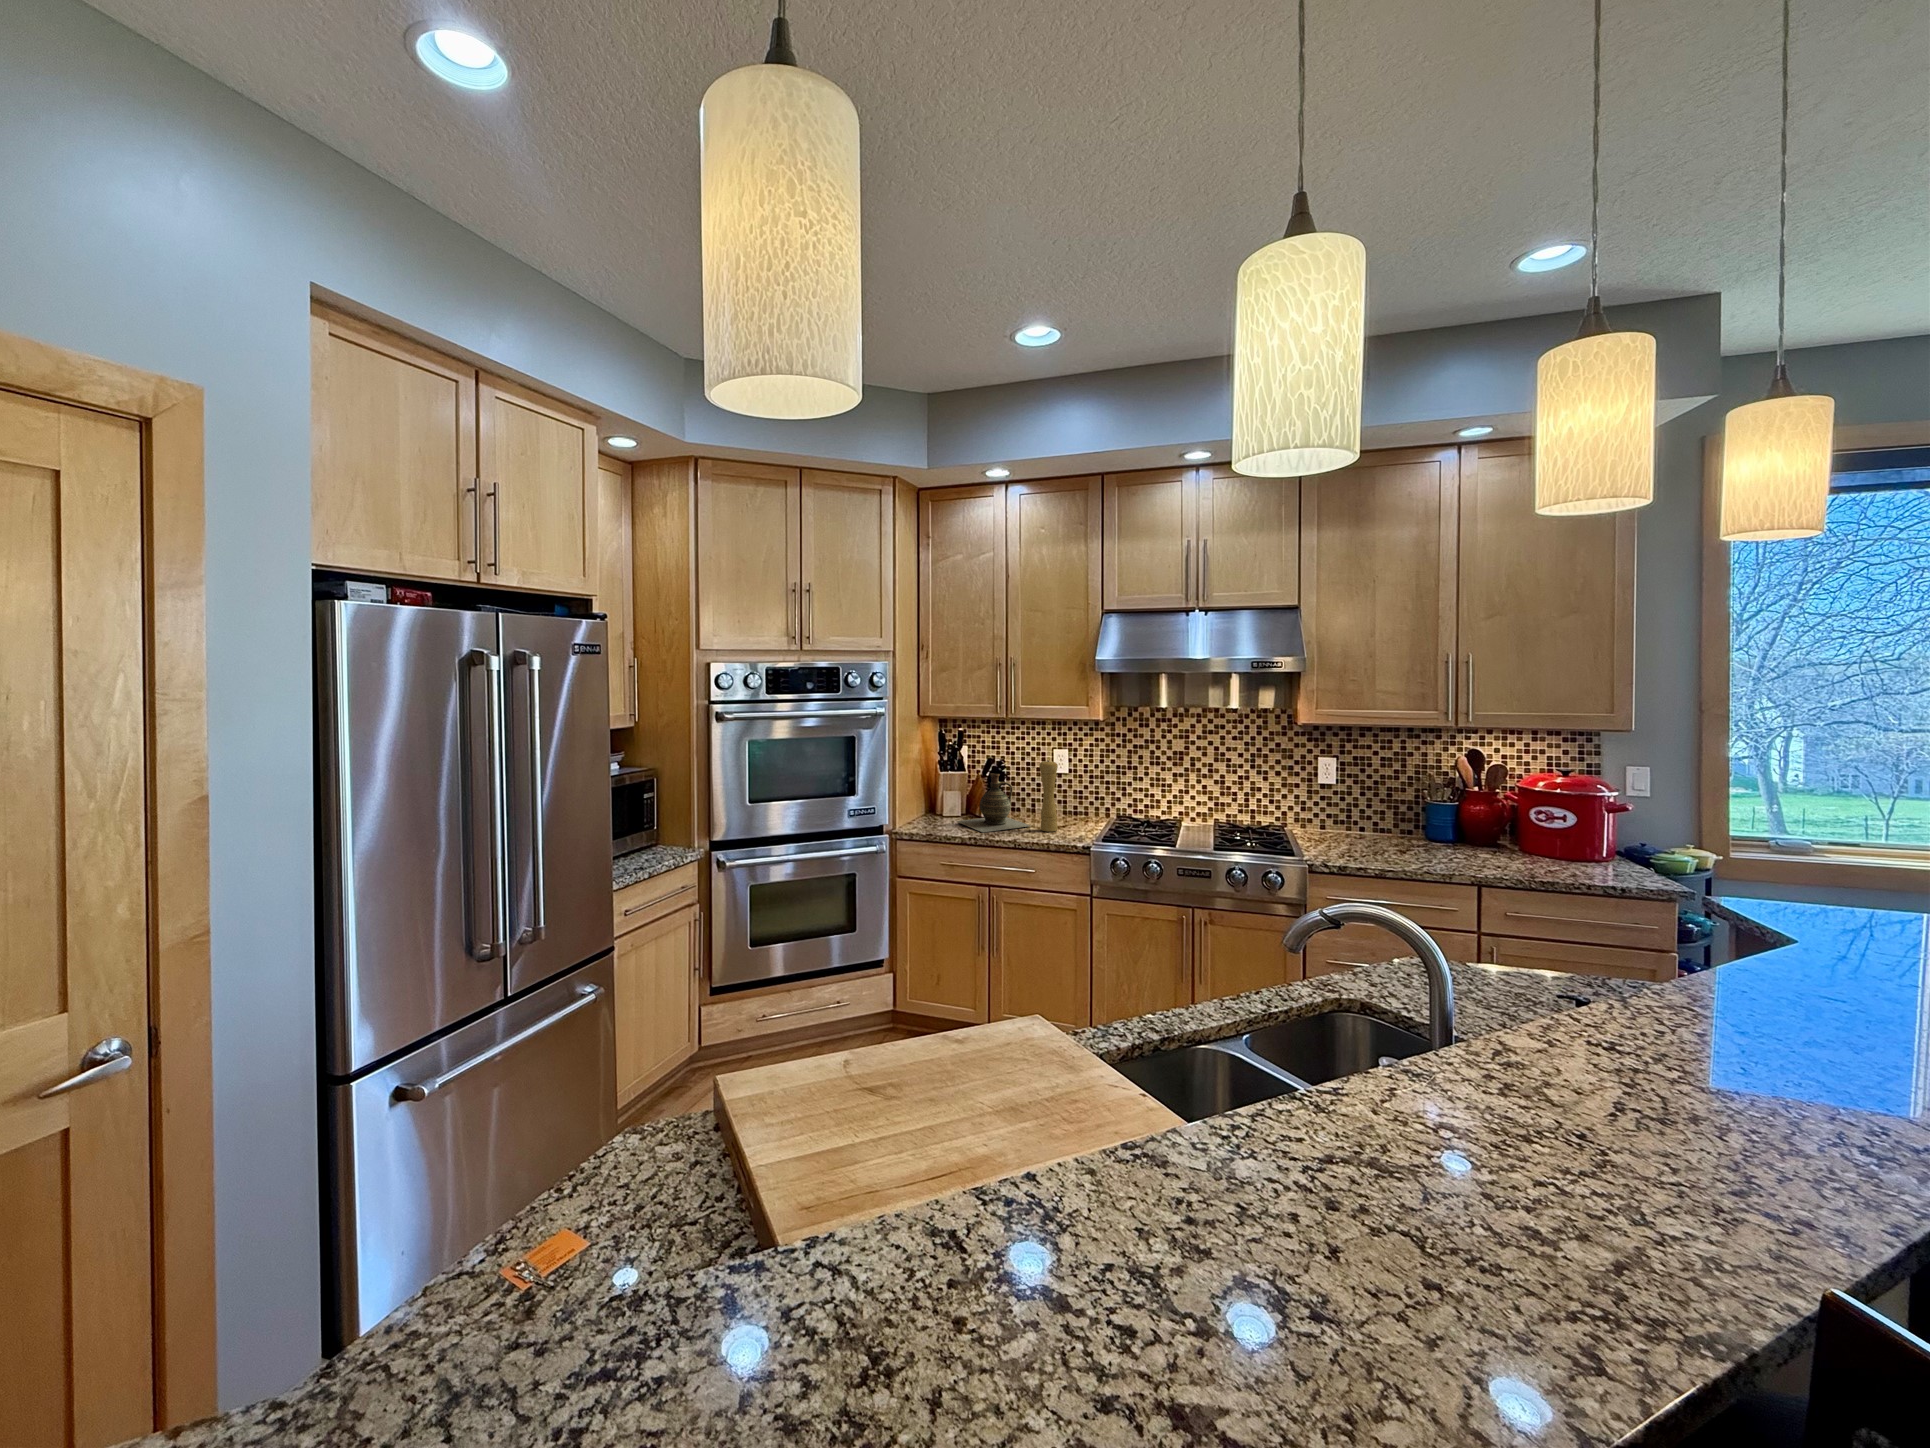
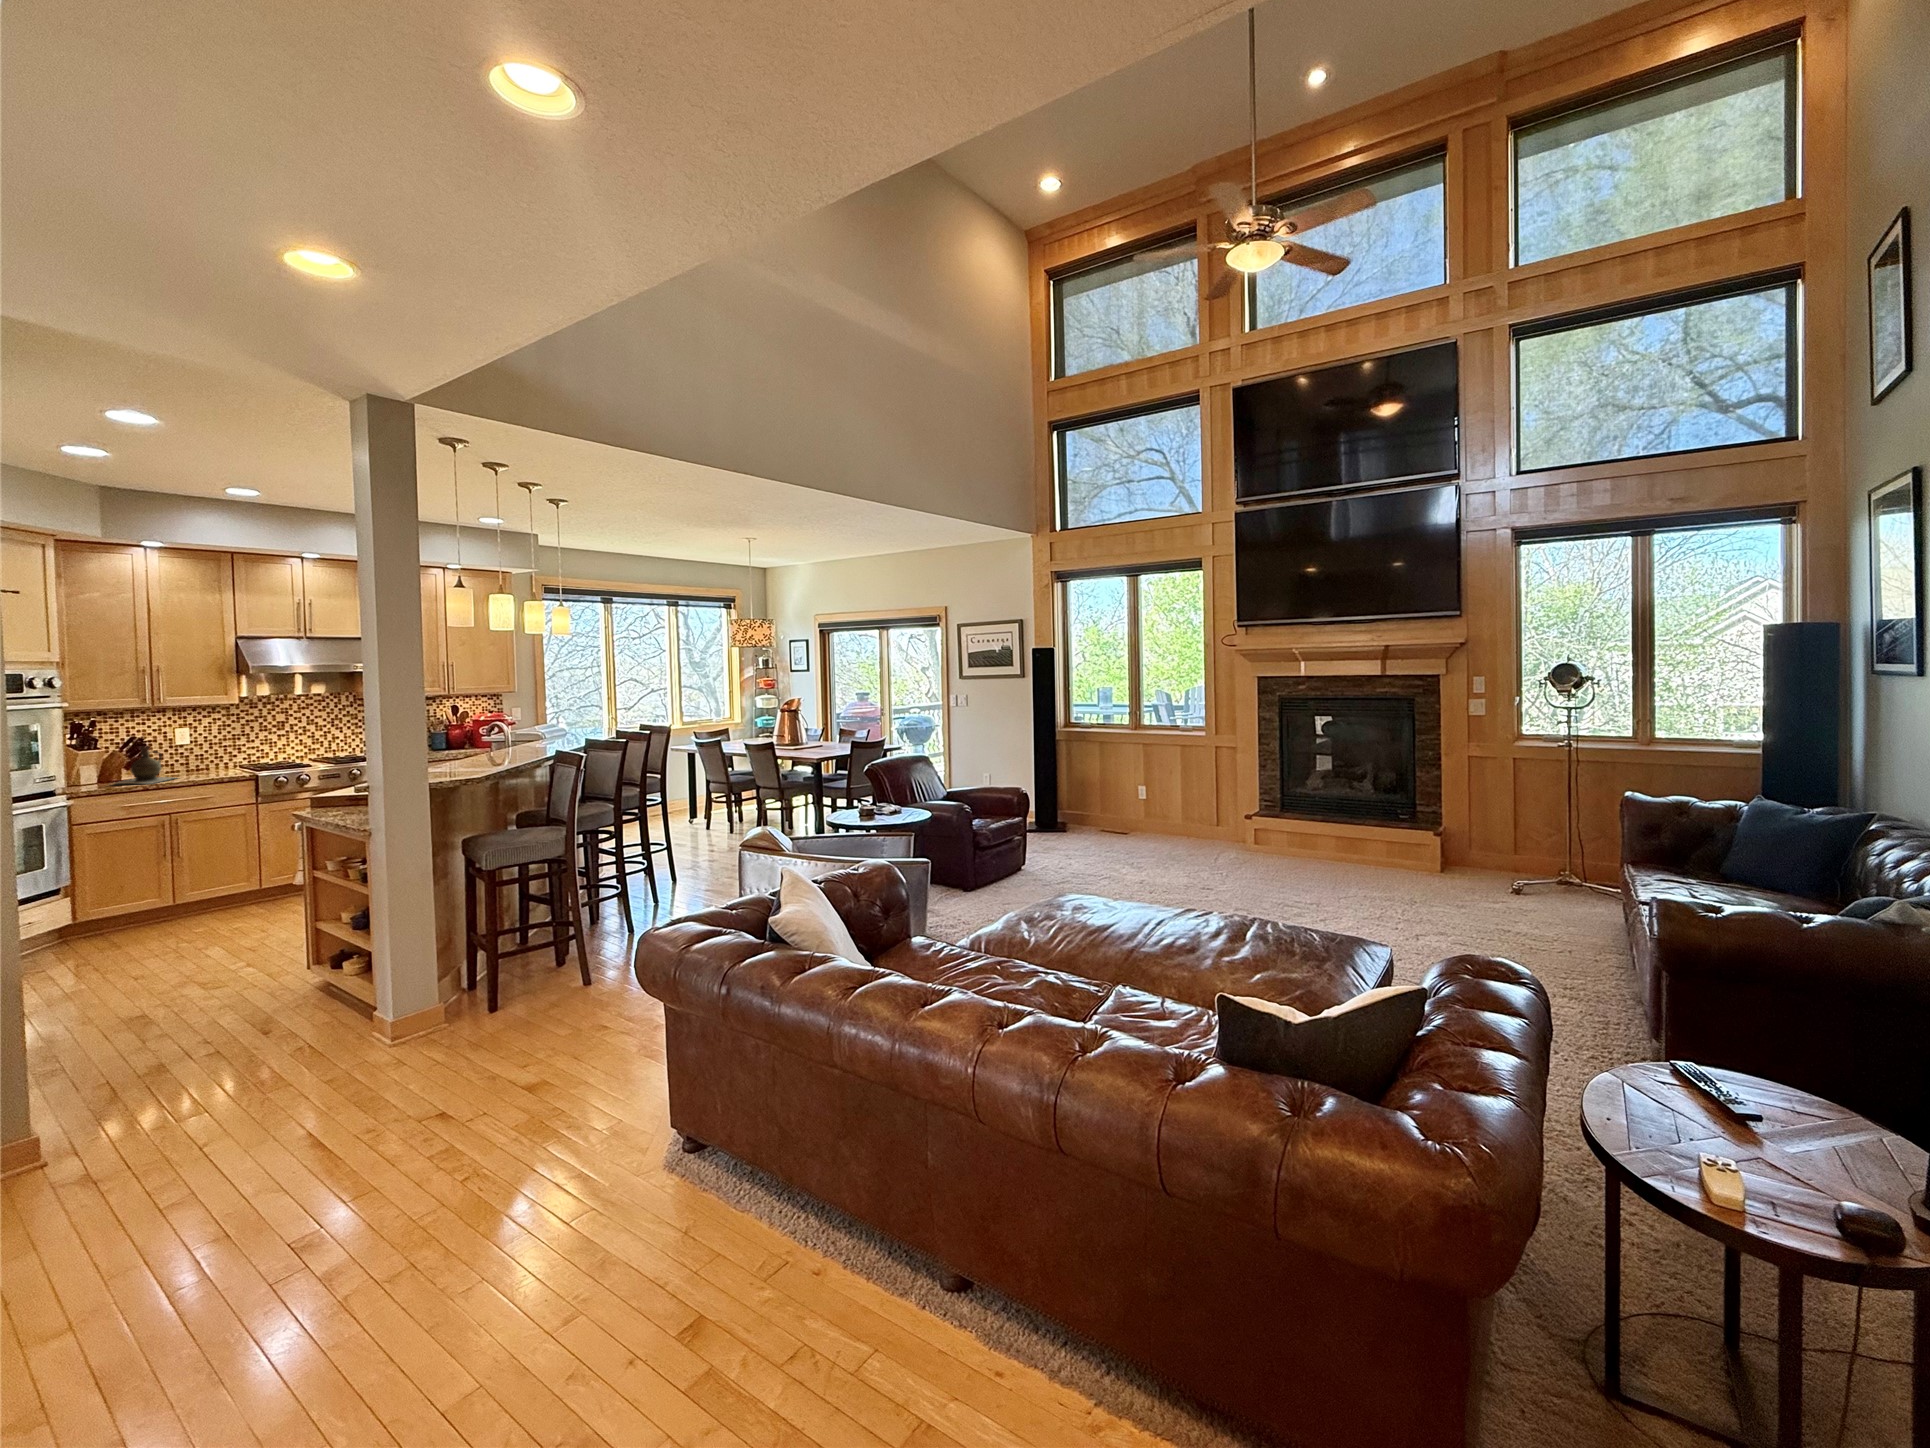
pepper mill: present [1039,760,1058,832] -> none [192,732,209,777]

